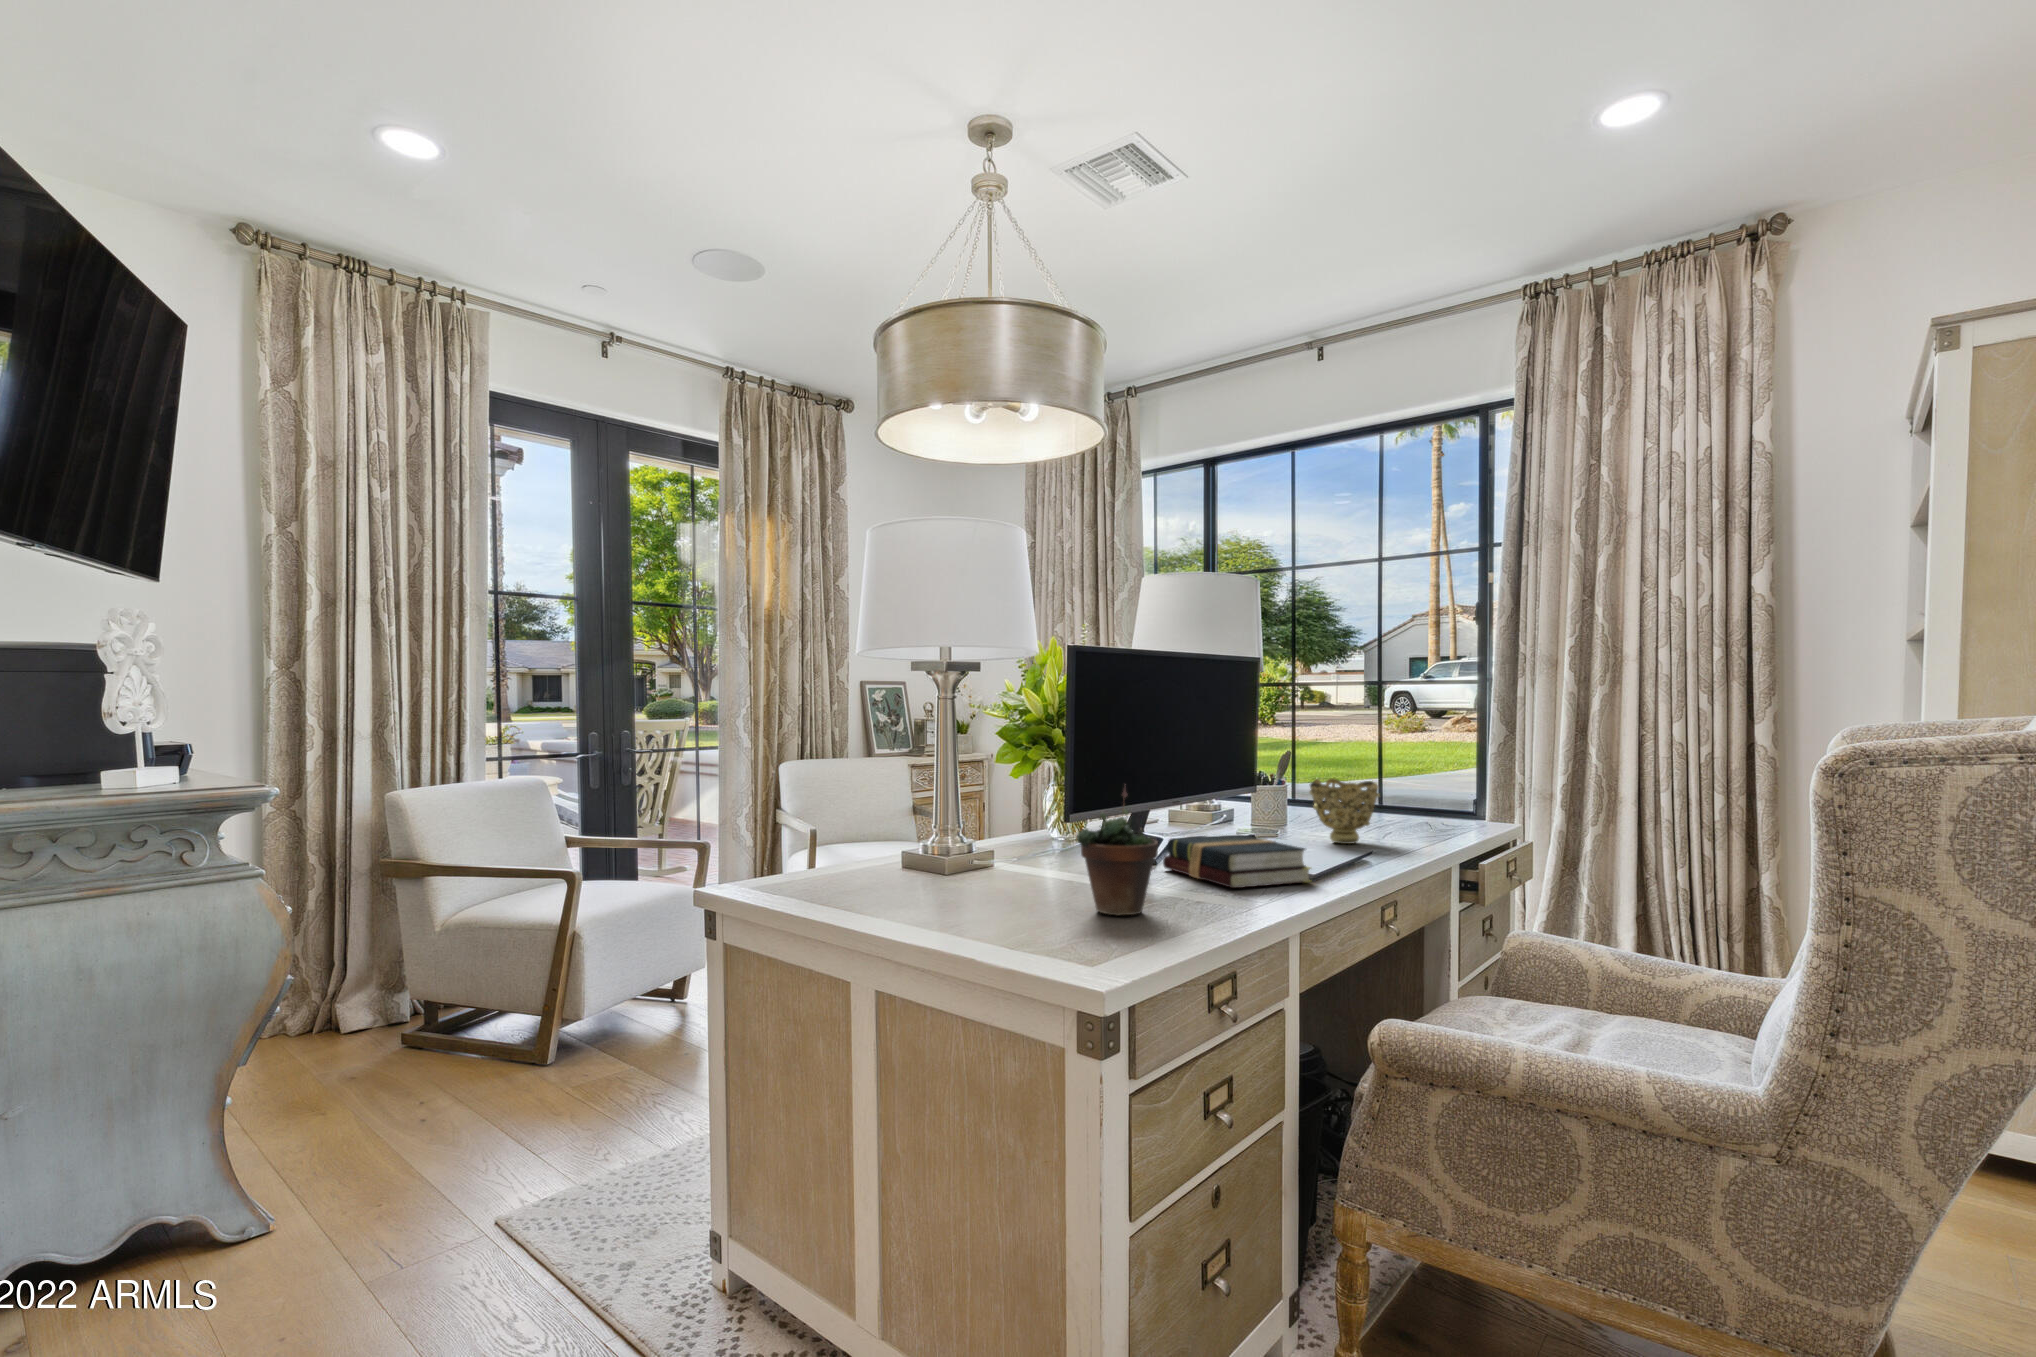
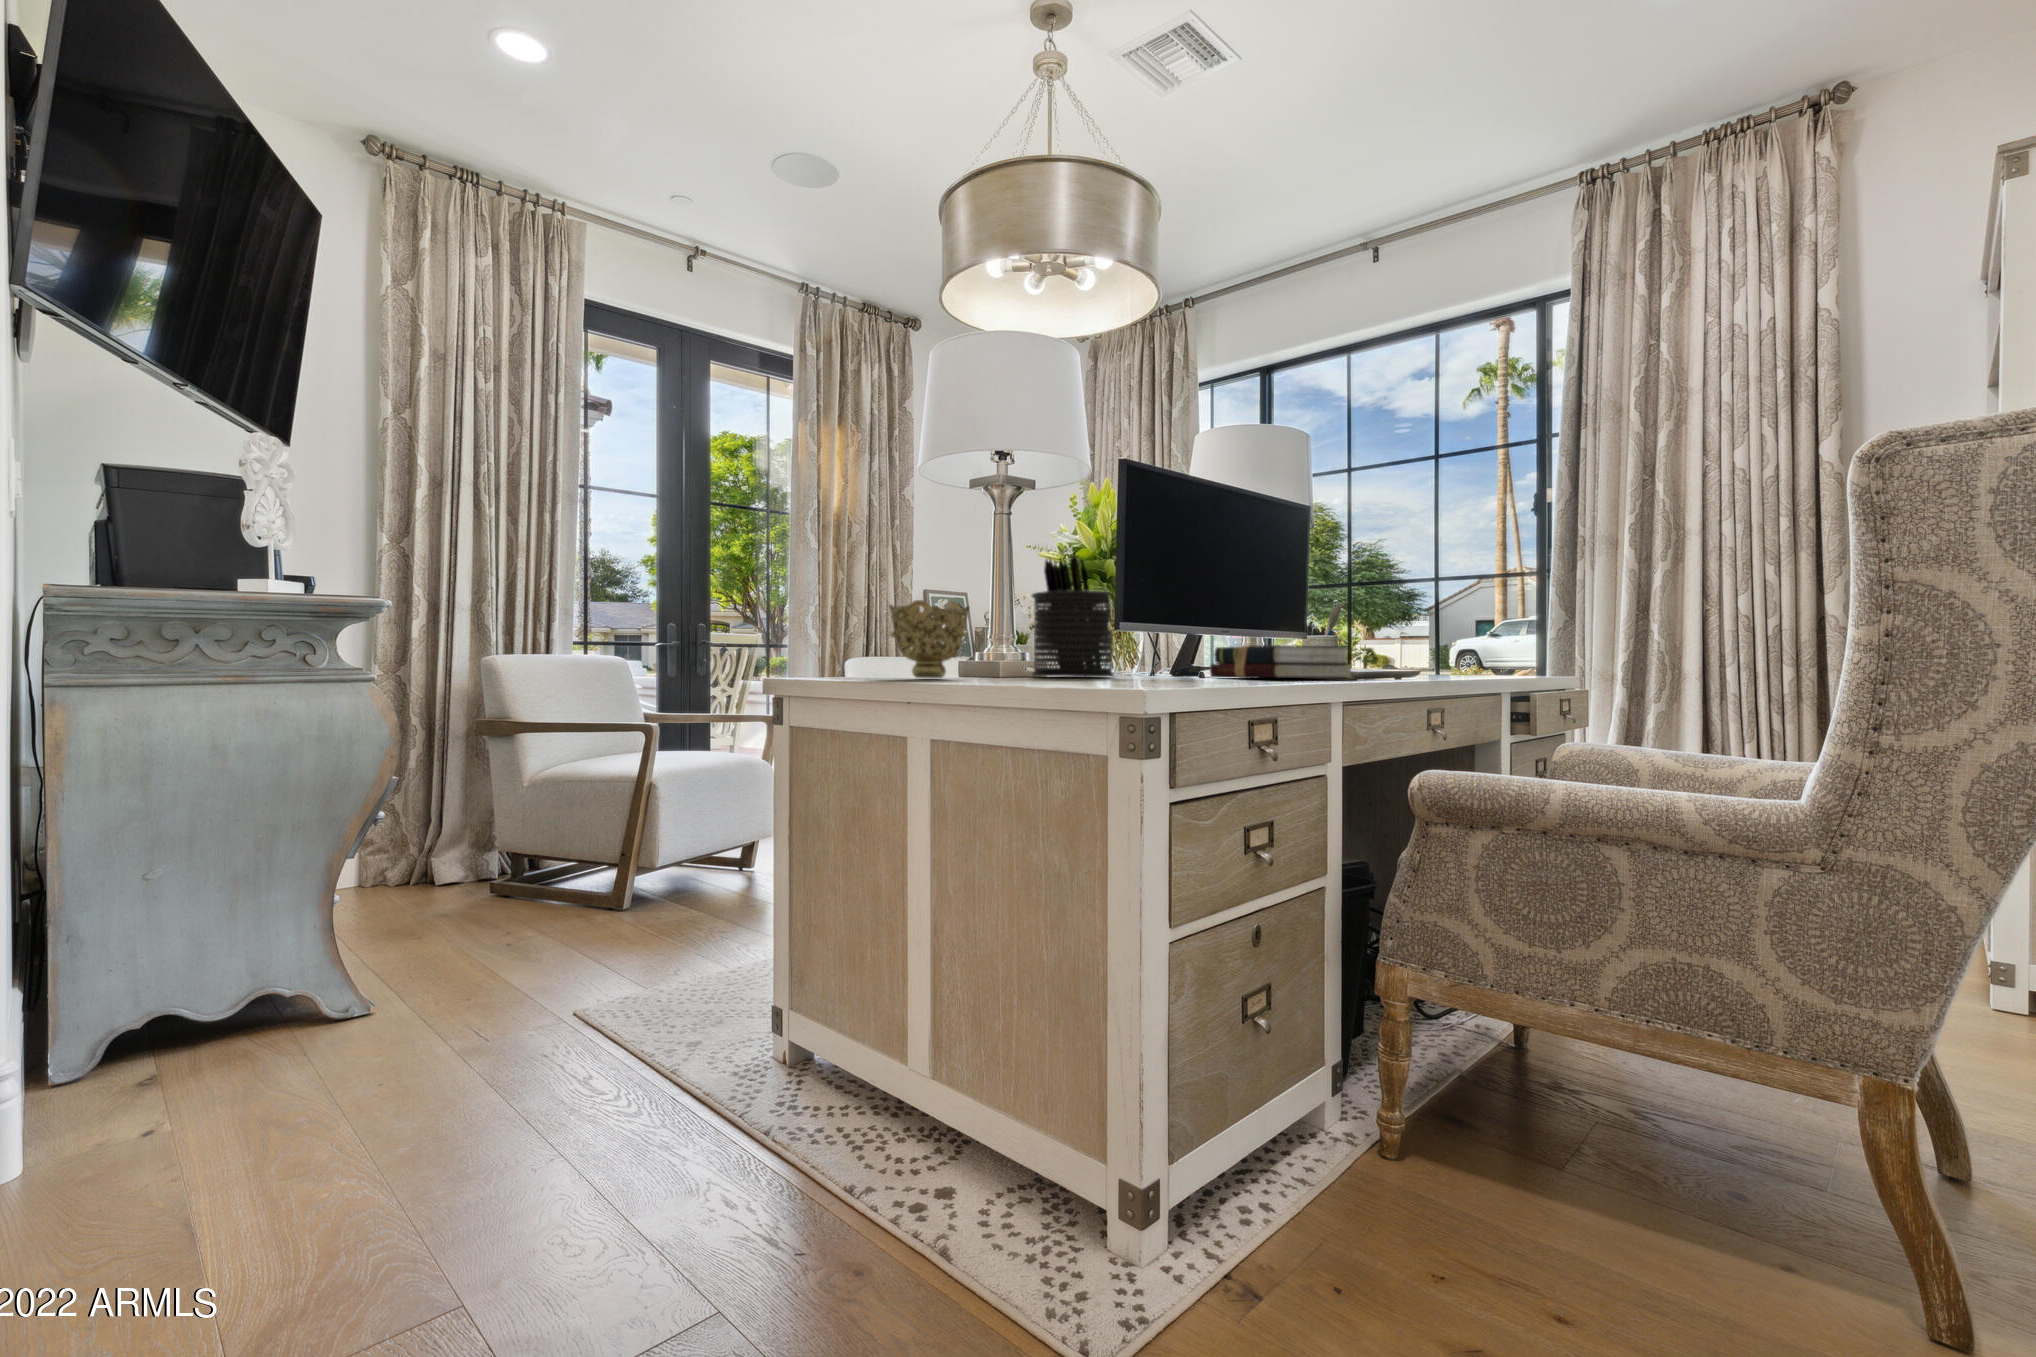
pen holder: none [975,741,1064,877] -> present [1032,553,1114,677]
decorative bowl: present [1310,778,1380,844] -> present [890,600,969,678]
succulent plant: present [1077,786,1158,916] -> none [1126,559,1205,682]

